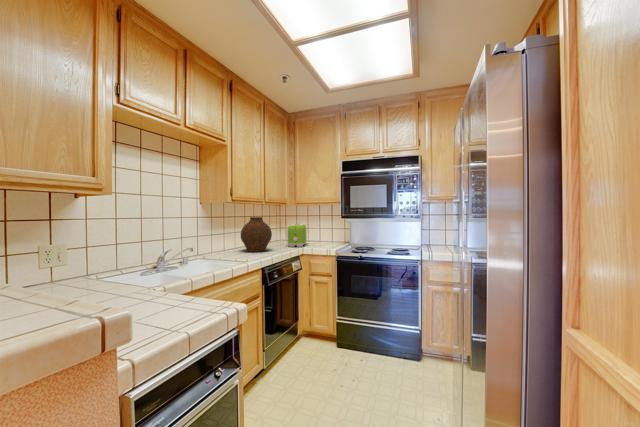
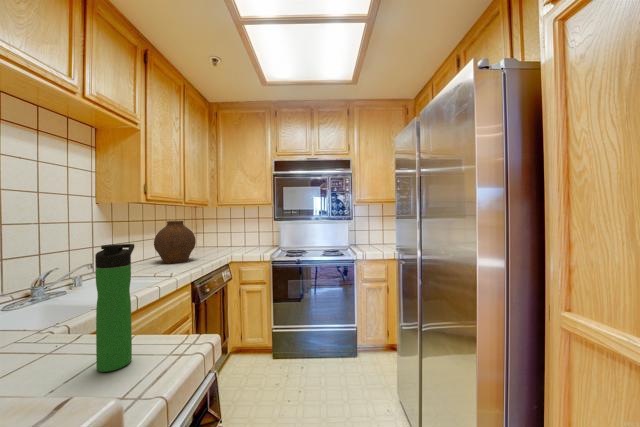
toaster: present [288,224,307,247] -> none [212,228,233,255]
bottle: none [160,233,187,317] -> present [95,244,134,372]

